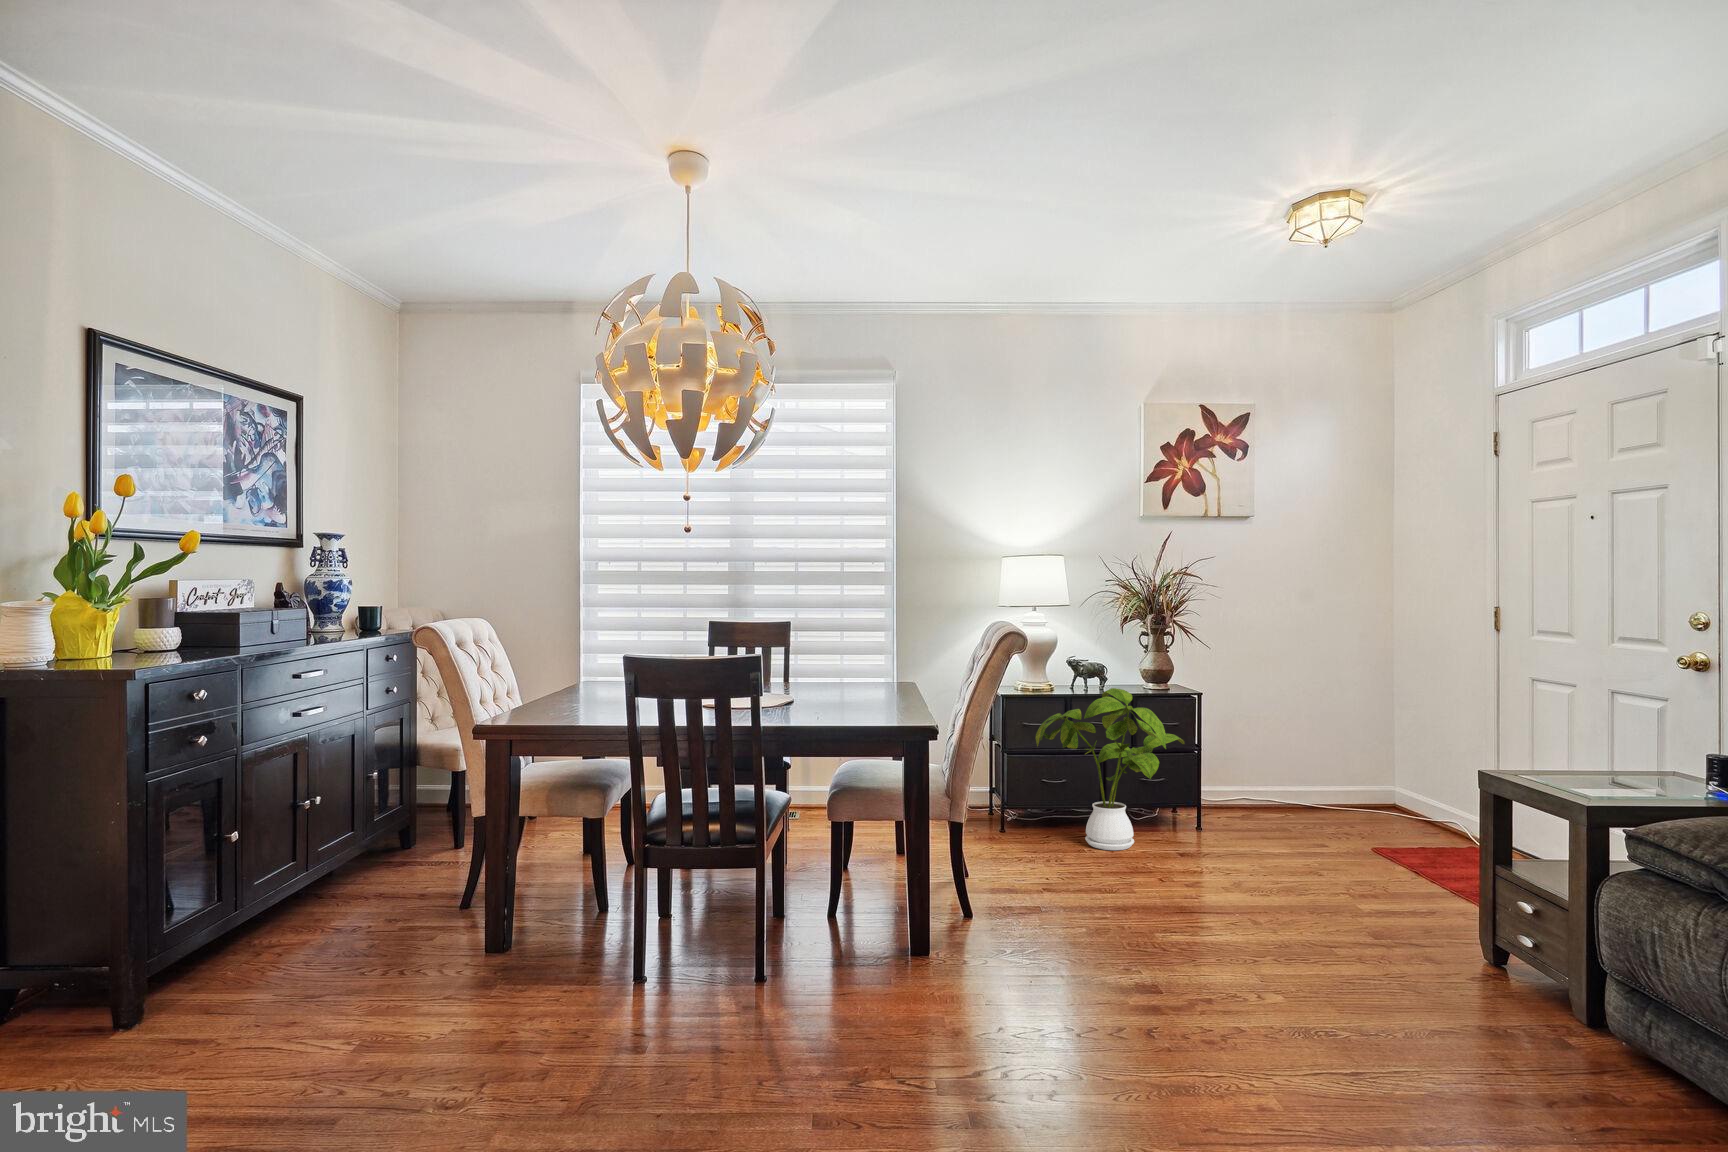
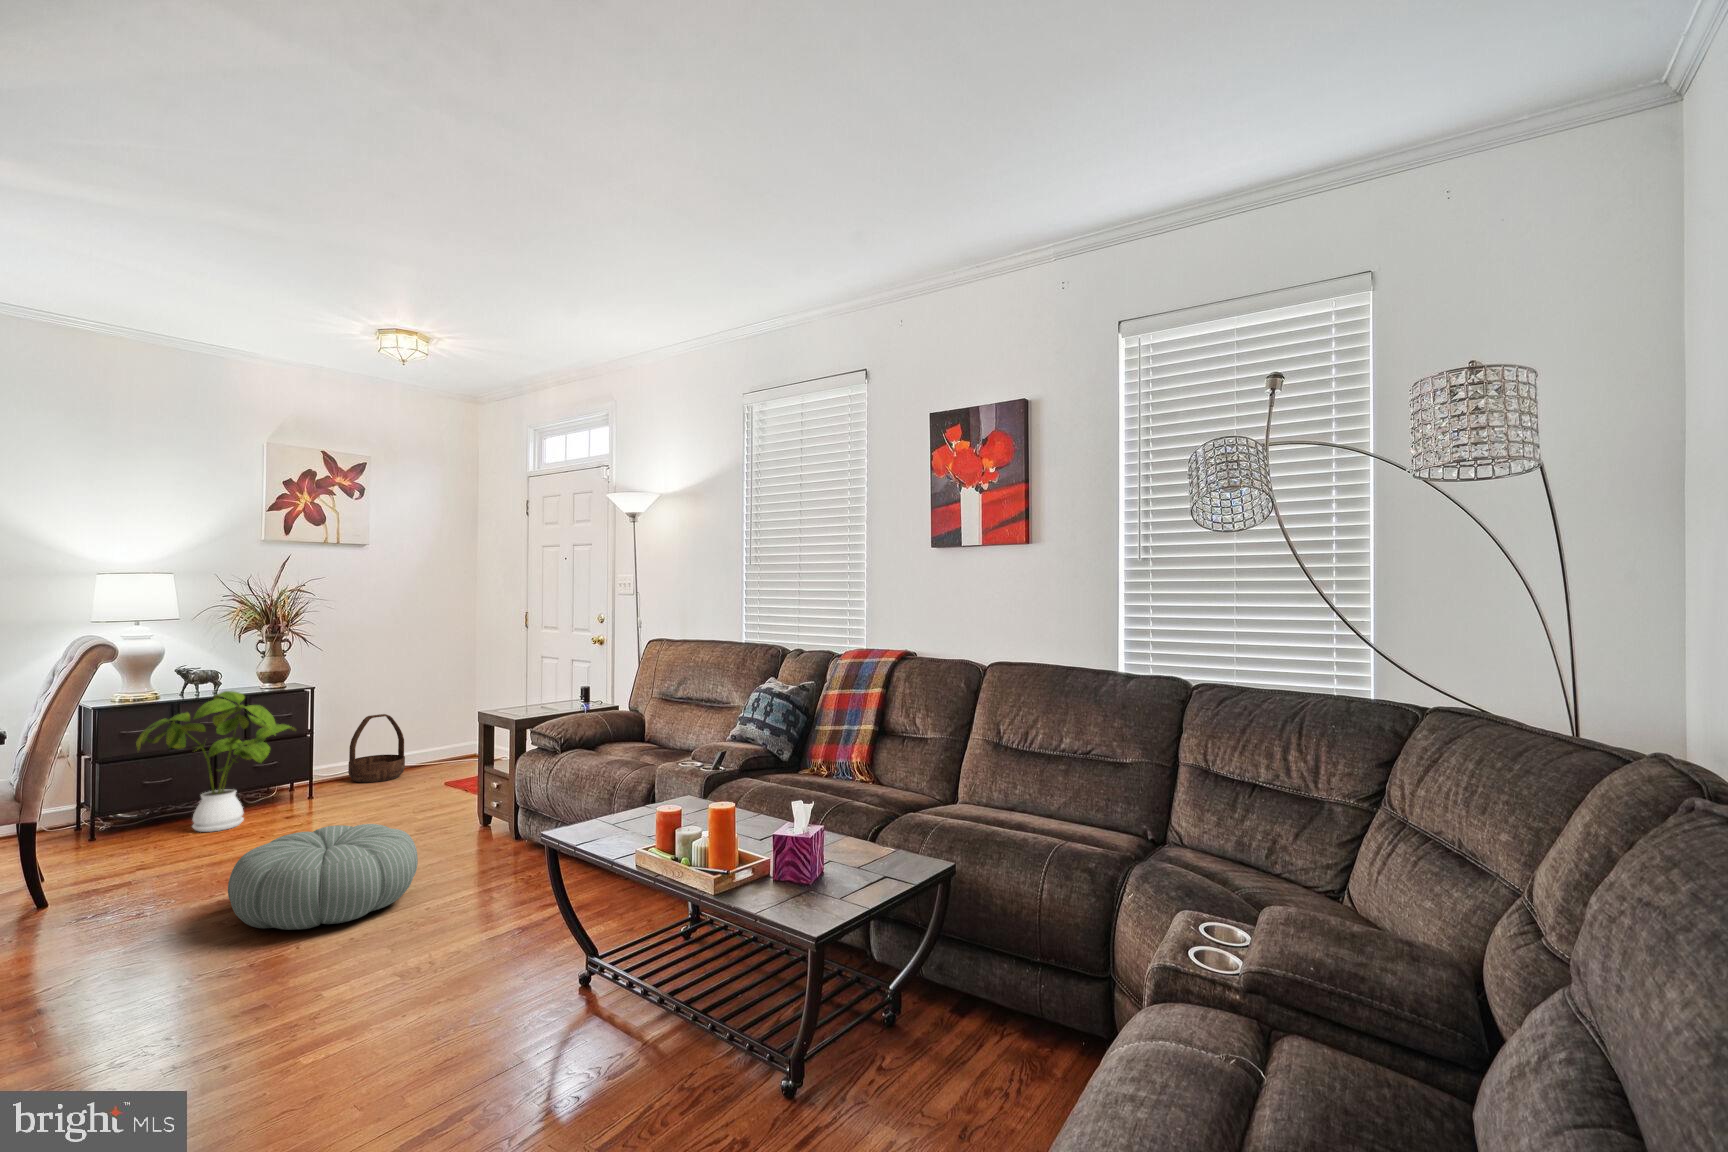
basket: none [1239,733,1308,821] -> present [348,714,405,783]
pouf: none [1127,892,1376,1056] -> present [228,824,418,930]

